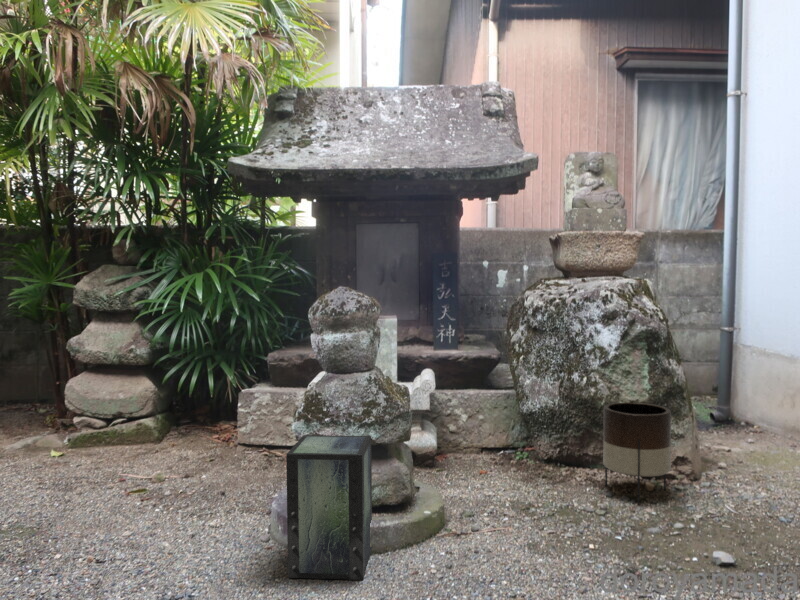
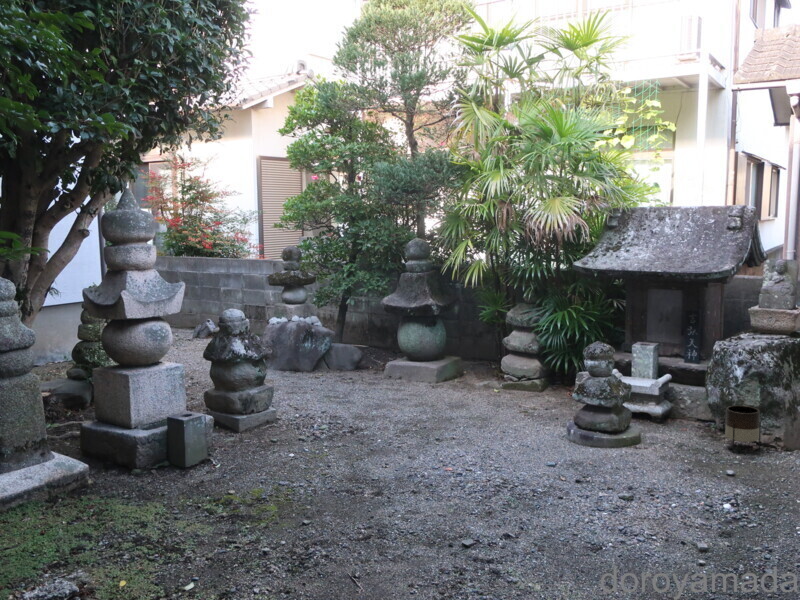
storage box: present [286,435,372,580] -> none [563,399,600,452]

